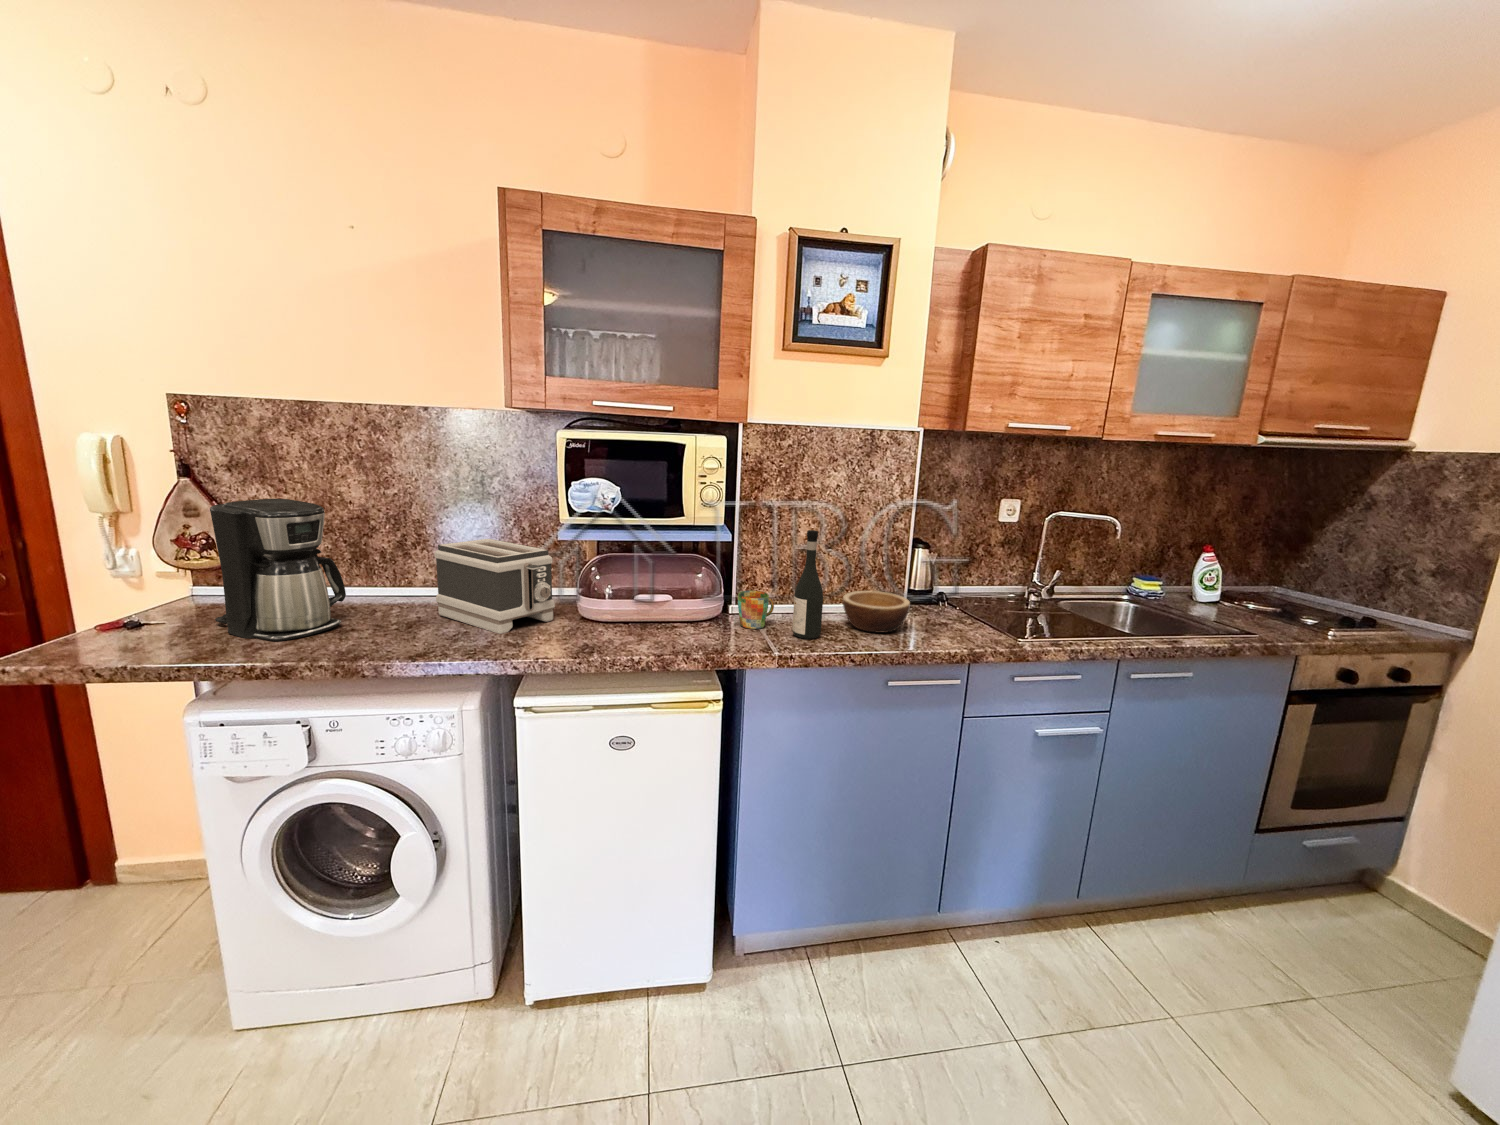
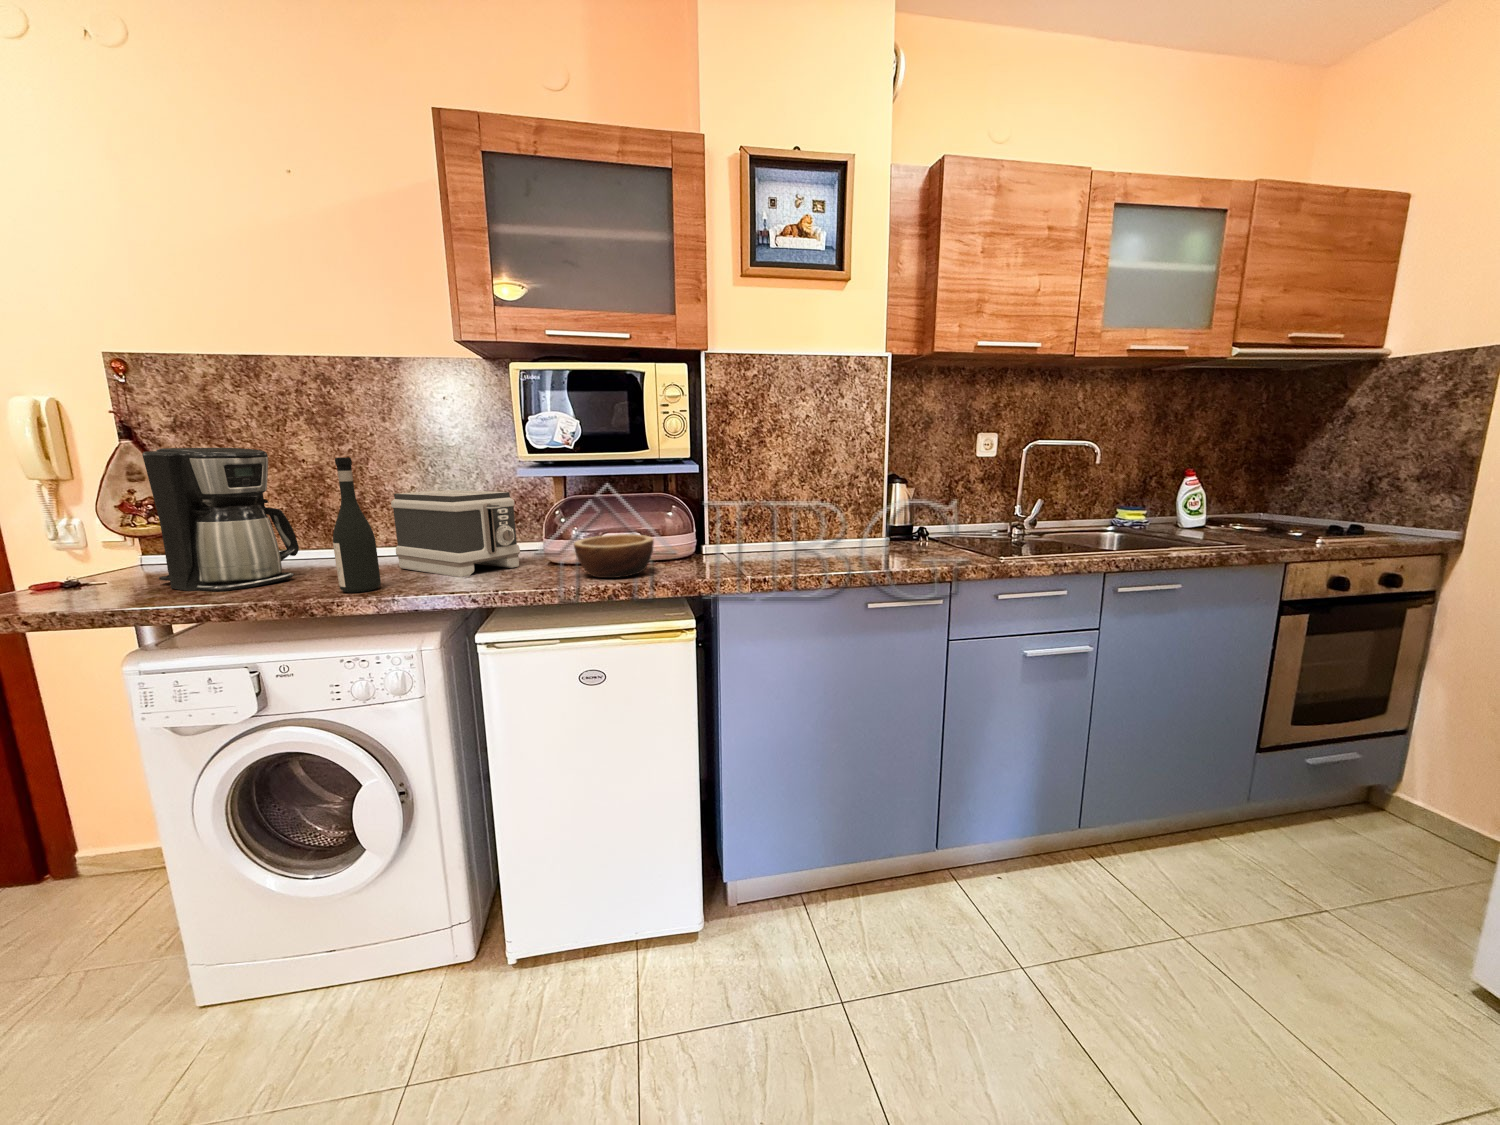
wine bottle: present [792,530,823,639] -> present [333,457,381,593]
mug: present [738,591,774,629] -> none [710,526,748,563]
bowl: present [843,591,910,633] -> present [574,534,654,578]

